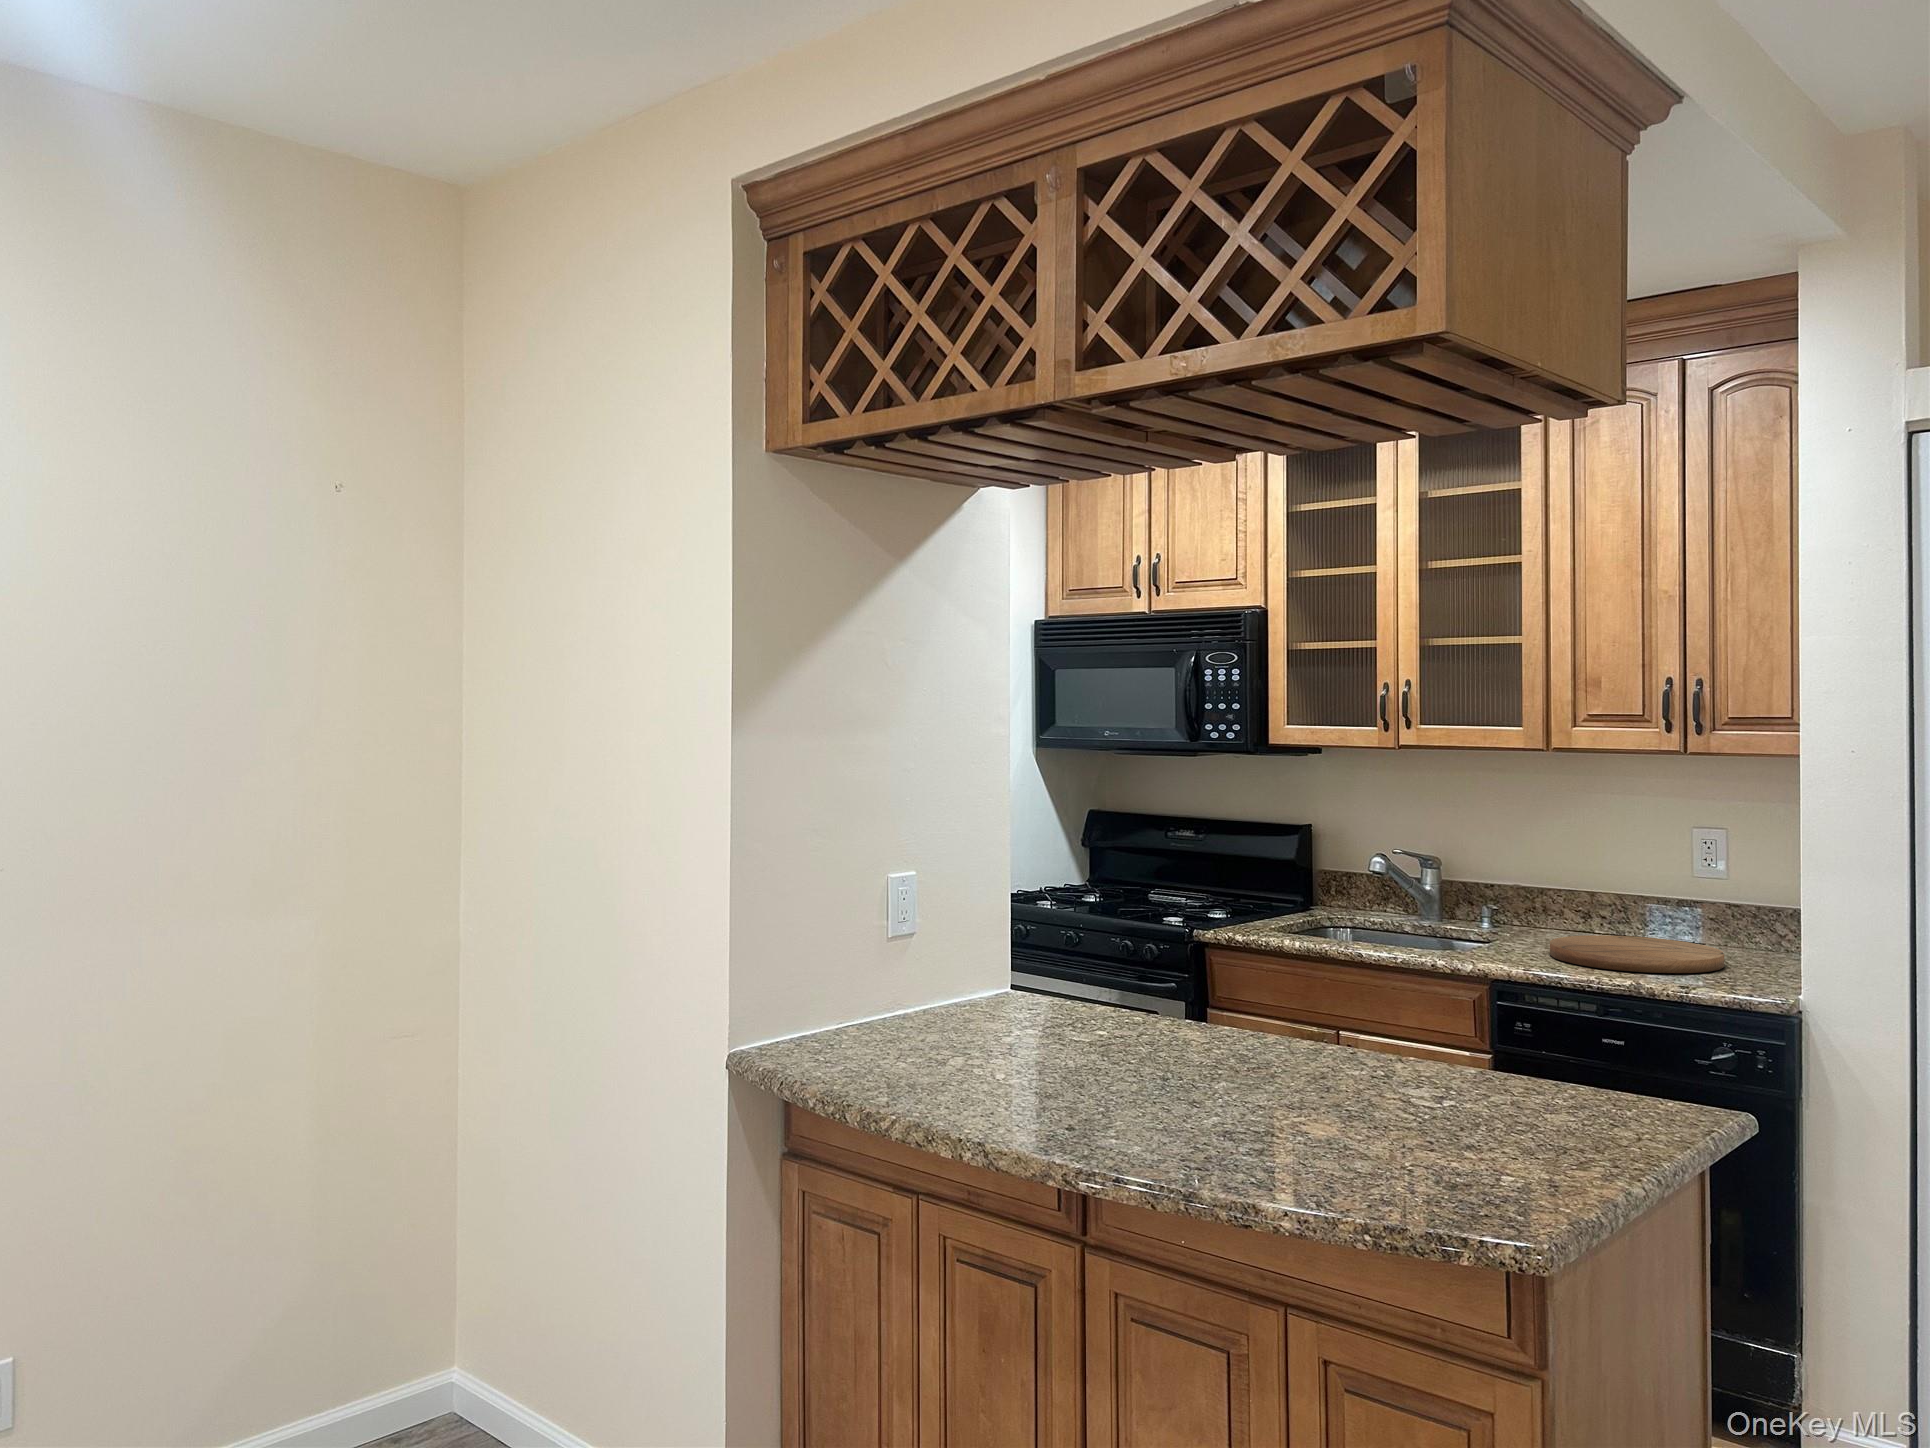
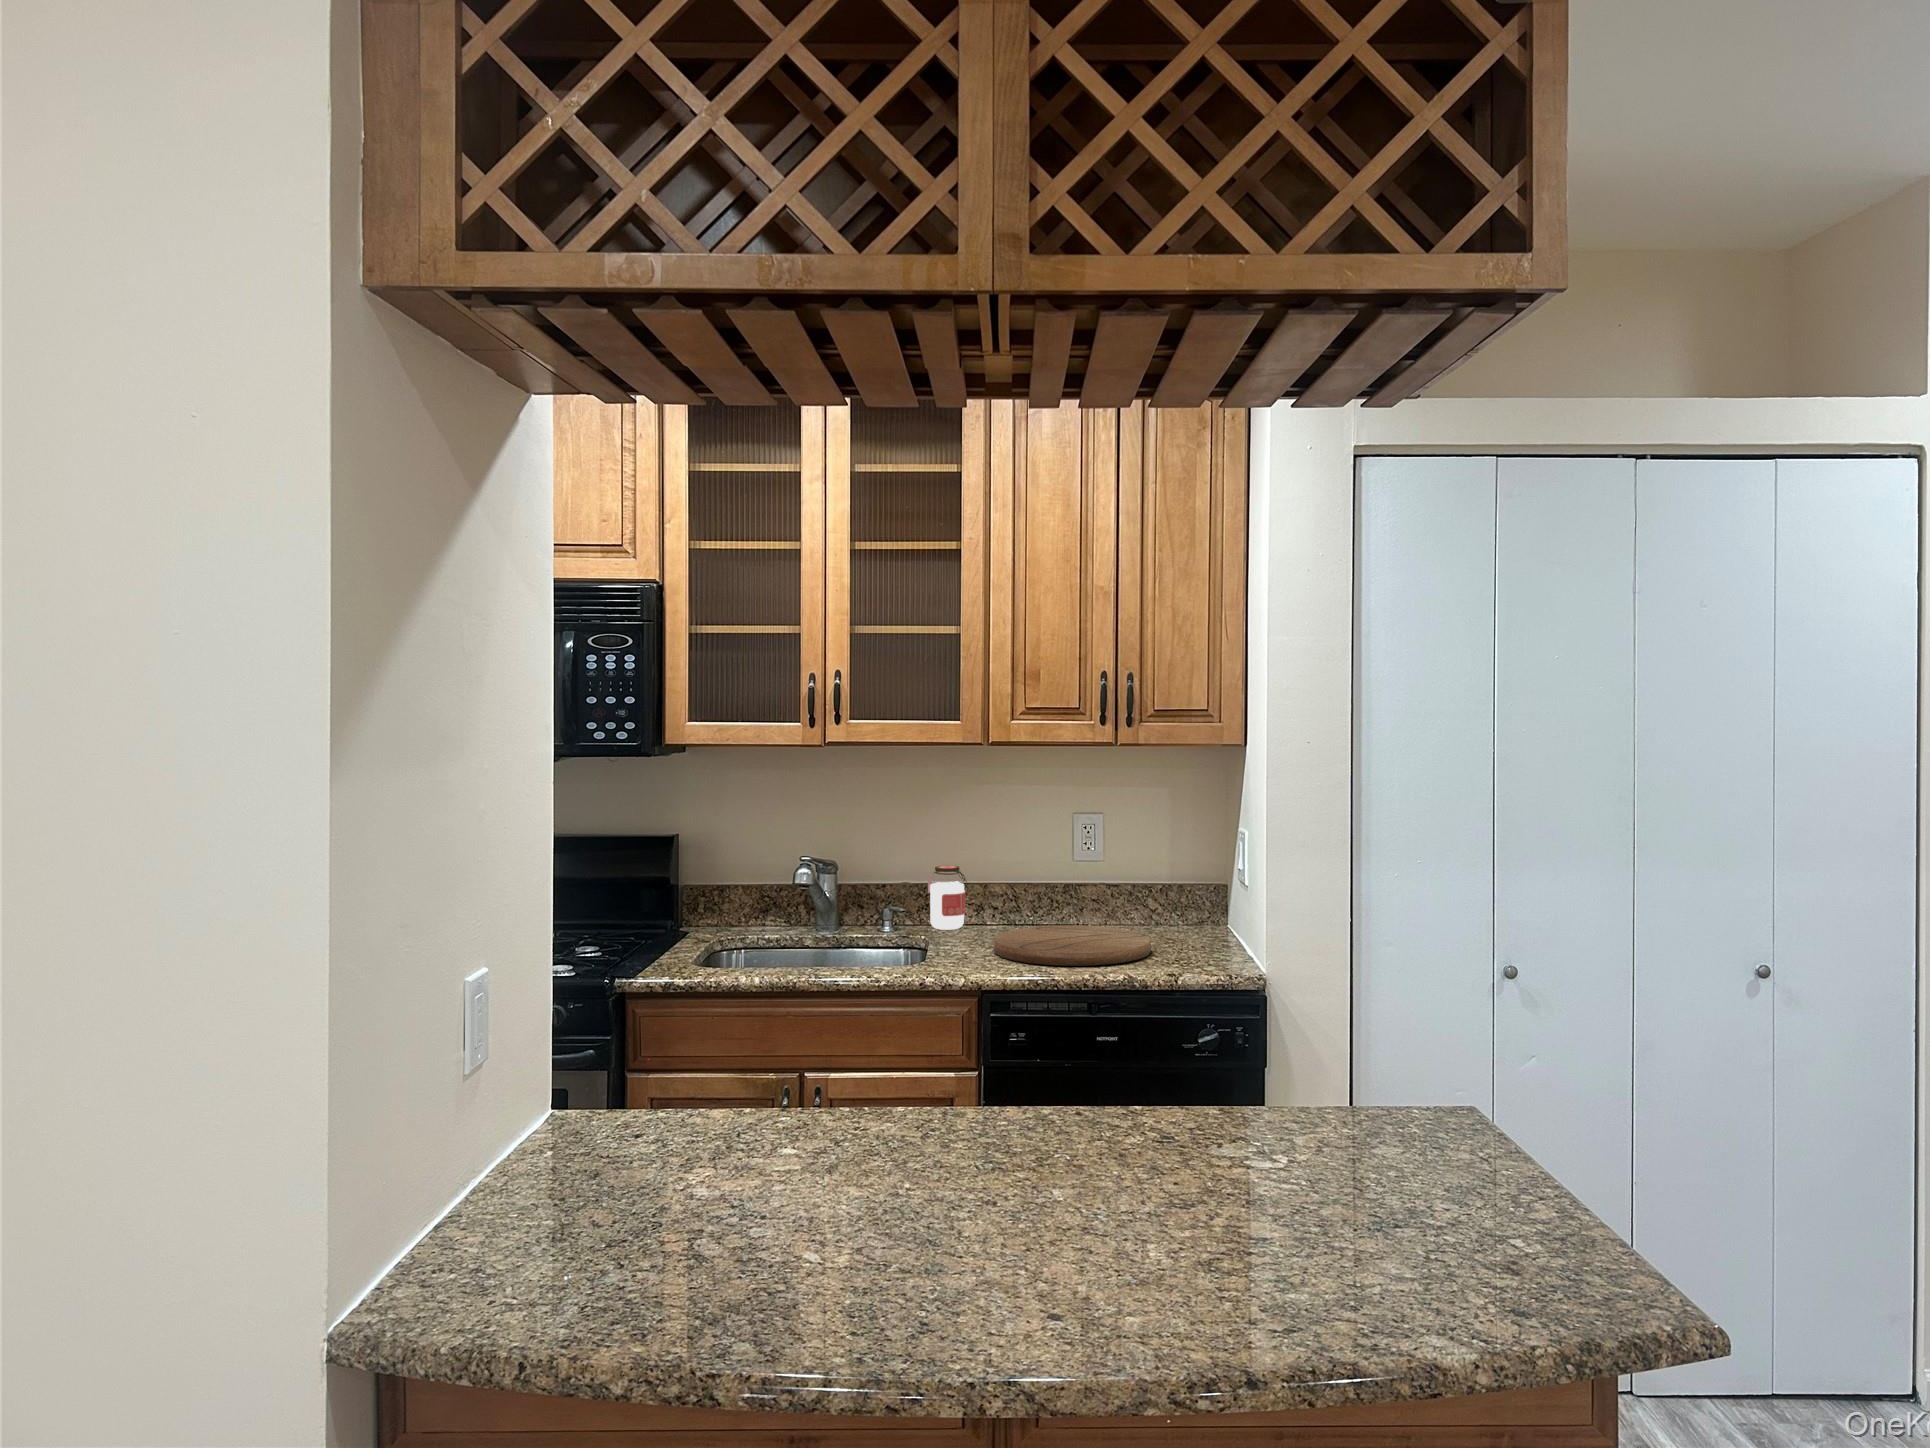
jar: none [1530,870,1569,933] -> present [928,866,967,930]

